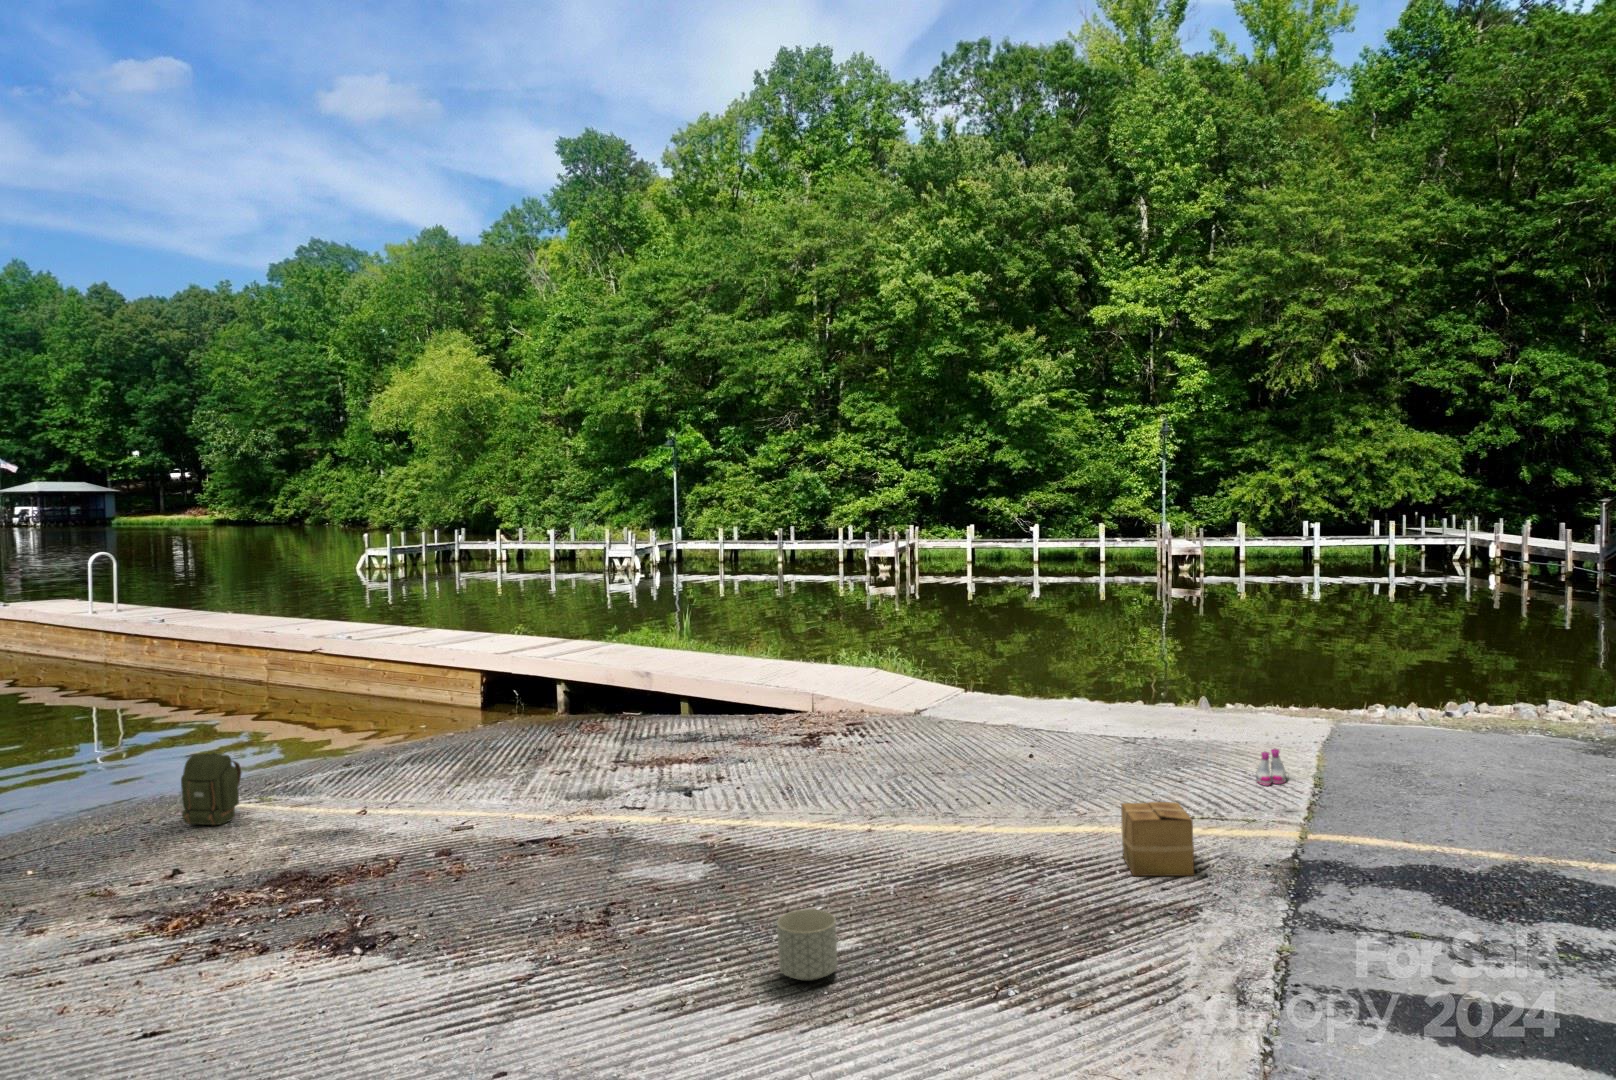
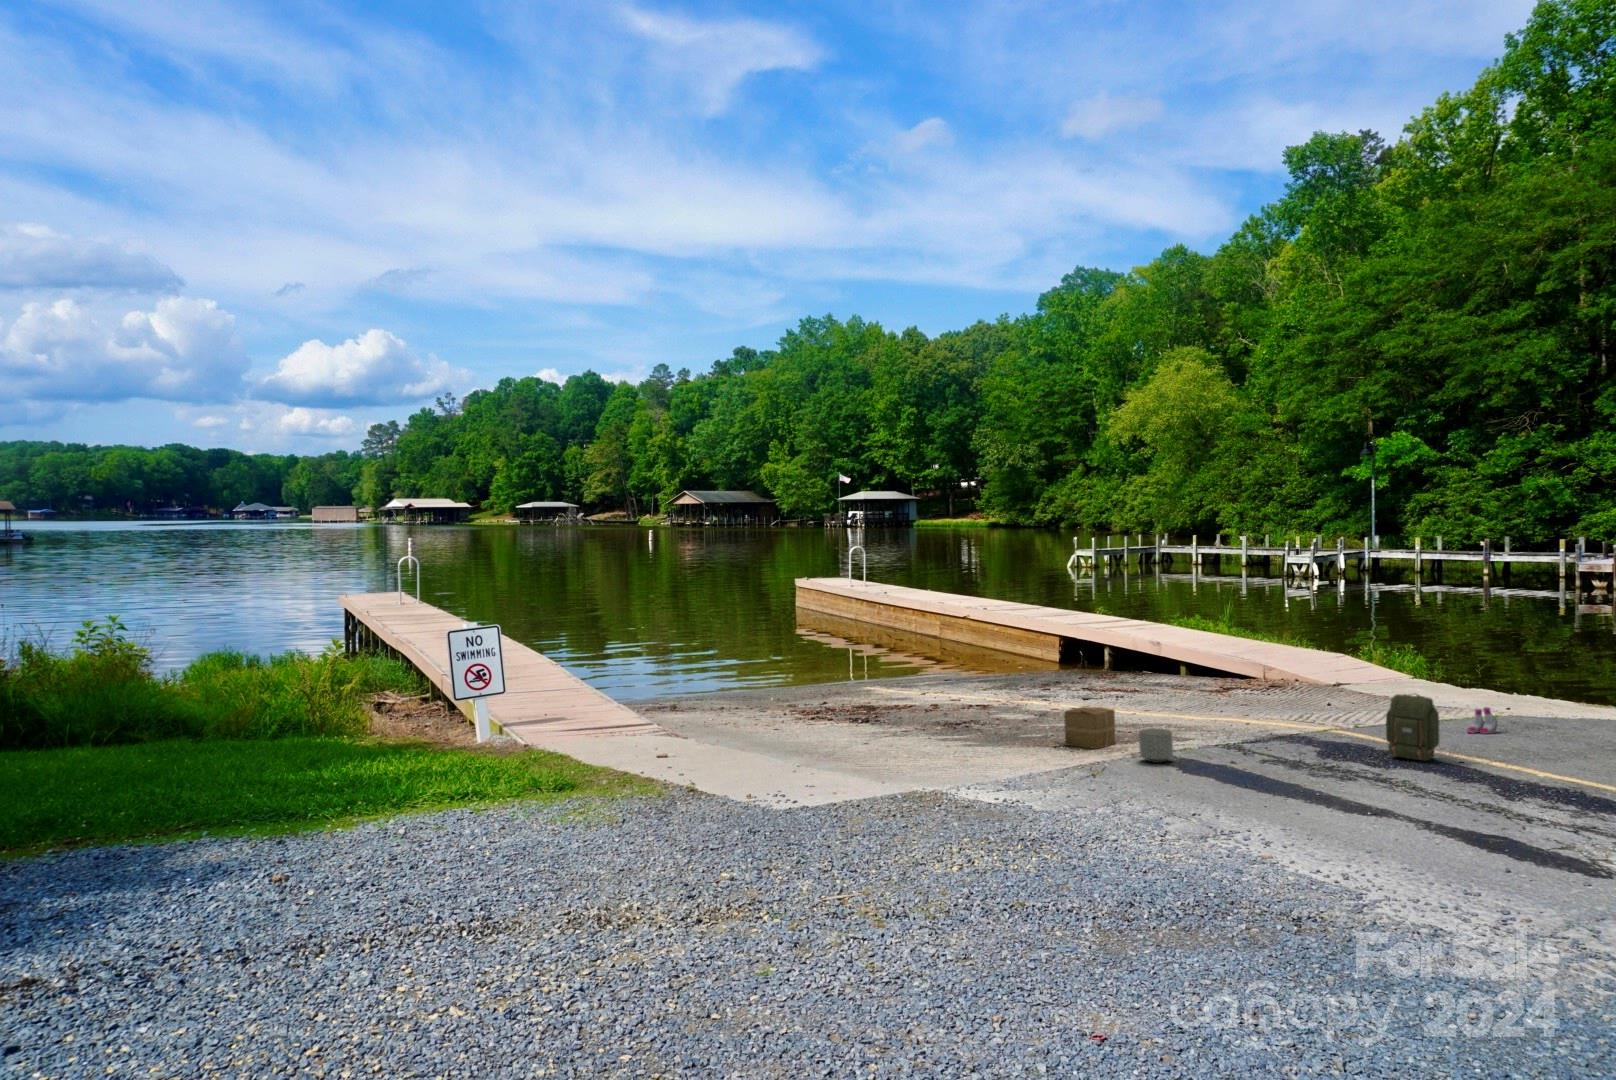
backpack: present [181,752,242,825] -> present [1386,693,1439,761]
cardboard box: present [1121,802,1194,876] -> present [1064,707,1115,749]
planter: present [777,909,838,981] -> present [1139,728,1173,763]

